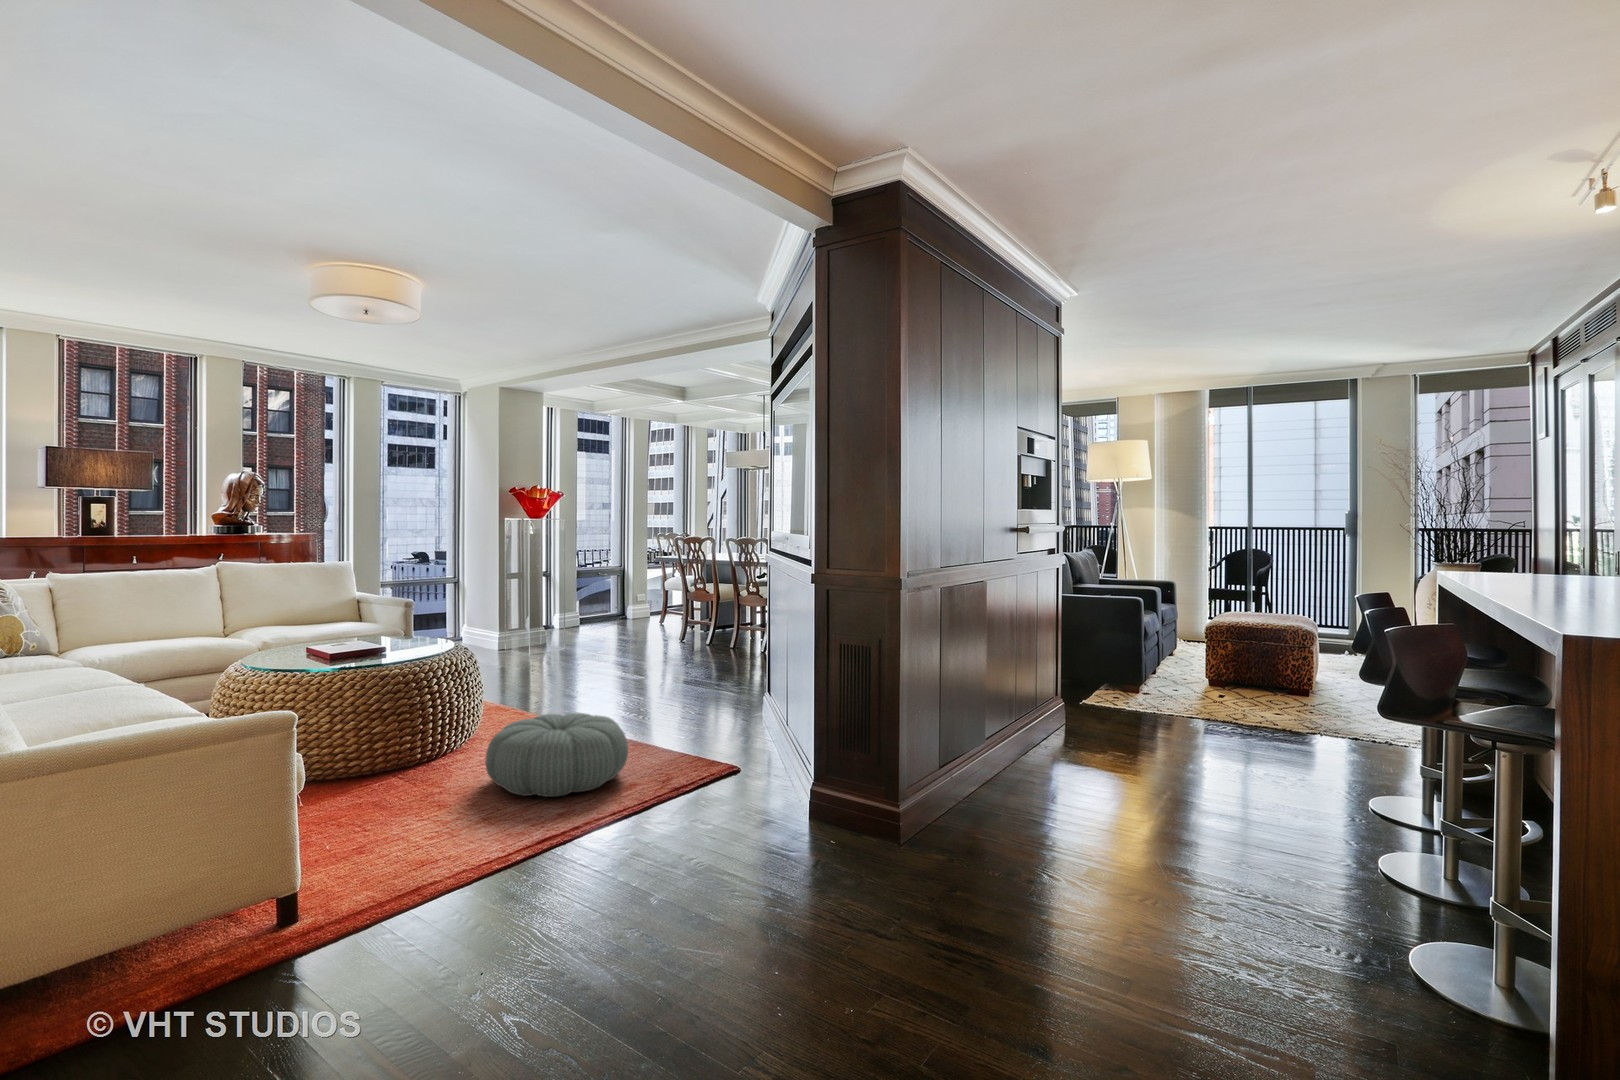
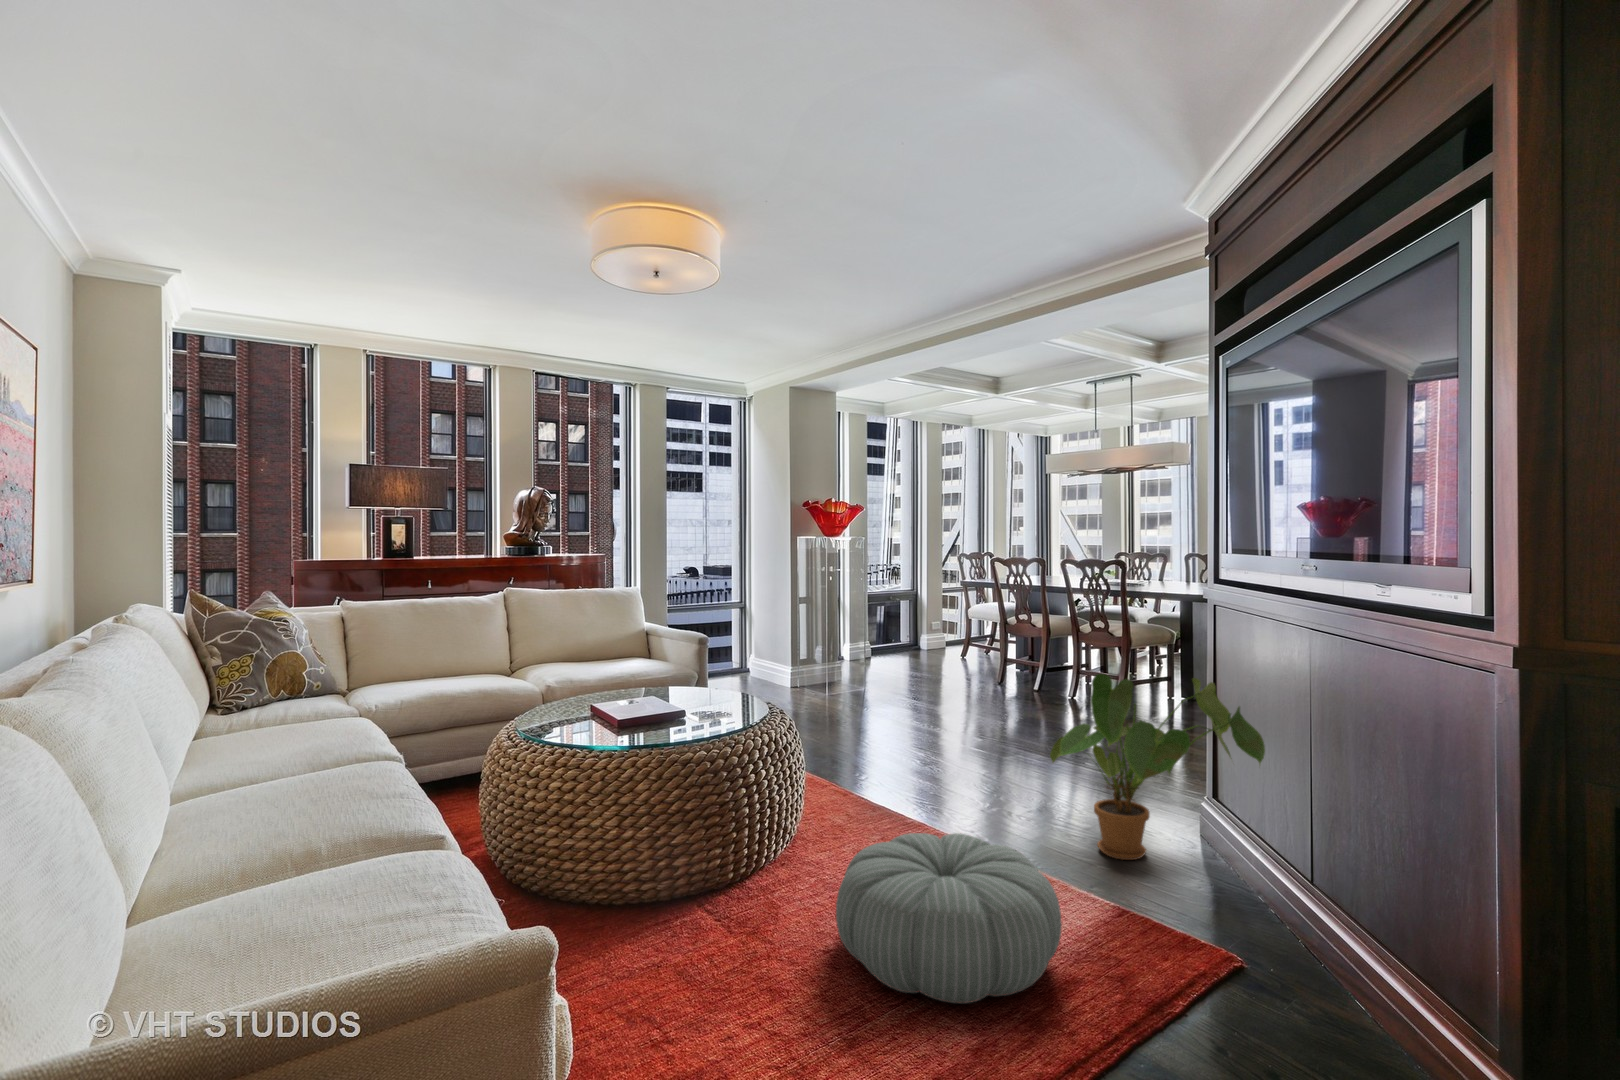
house plant: none [661,614,775,732] -> present [1050,674,1265,860]

